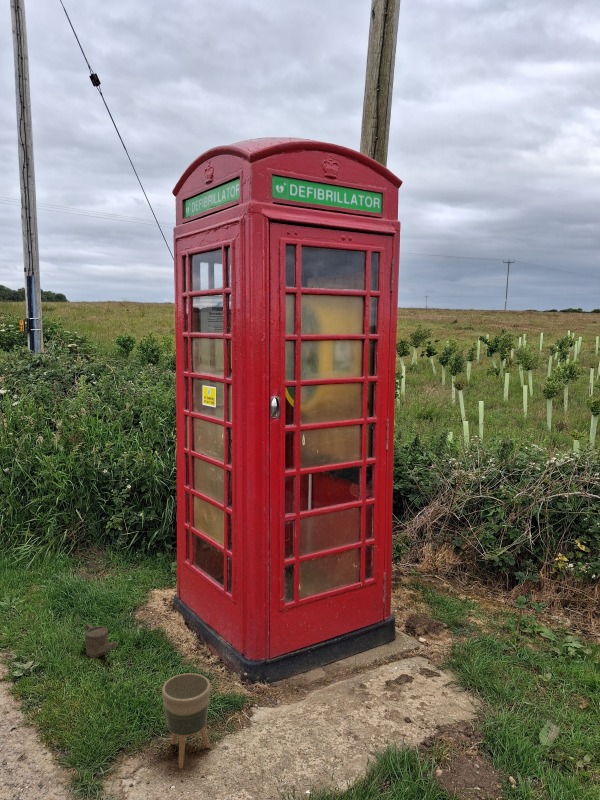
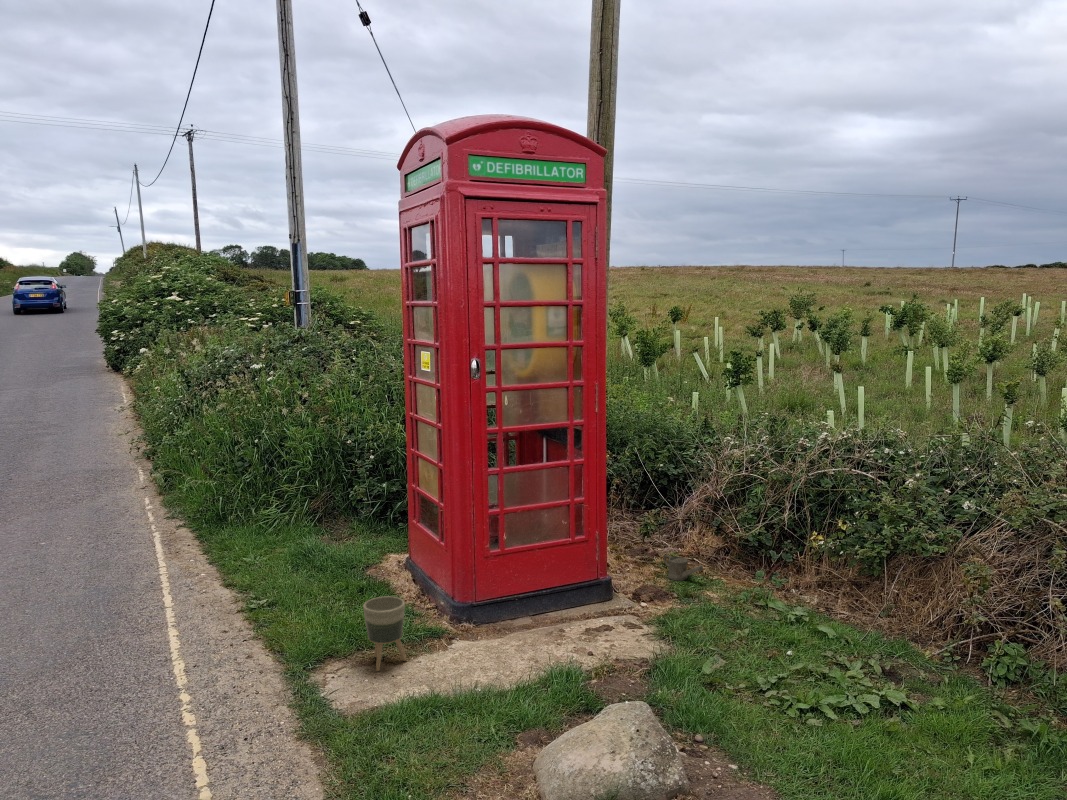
watering can: present [85,624,117,657] -> present [664,555,703,581]

